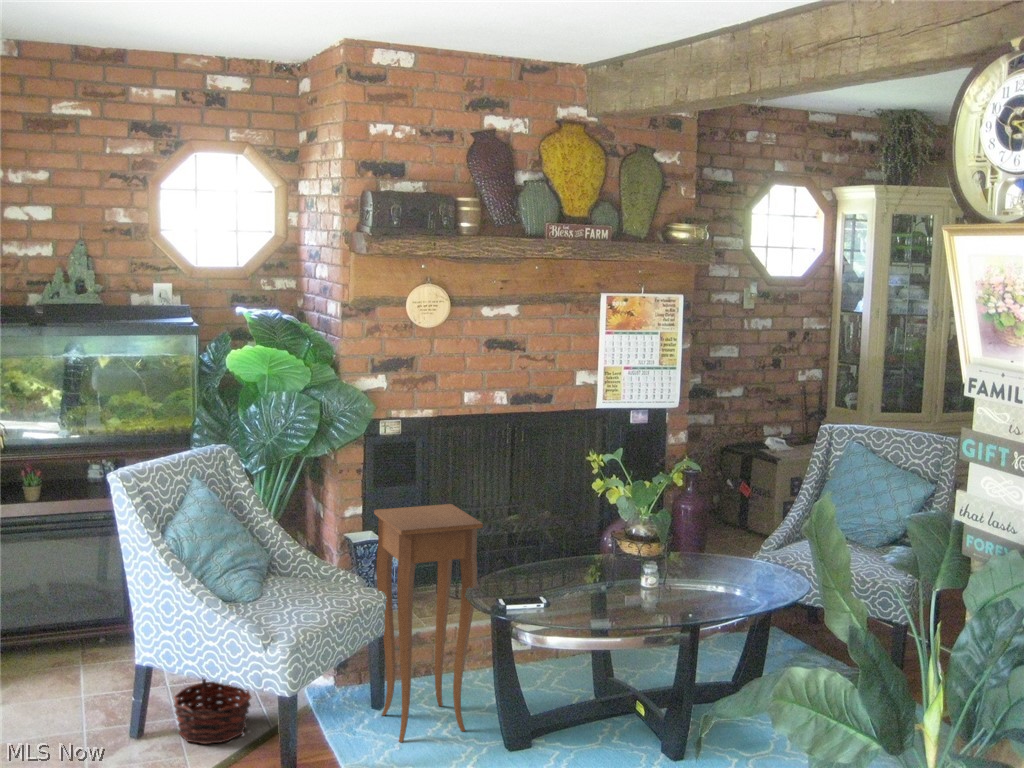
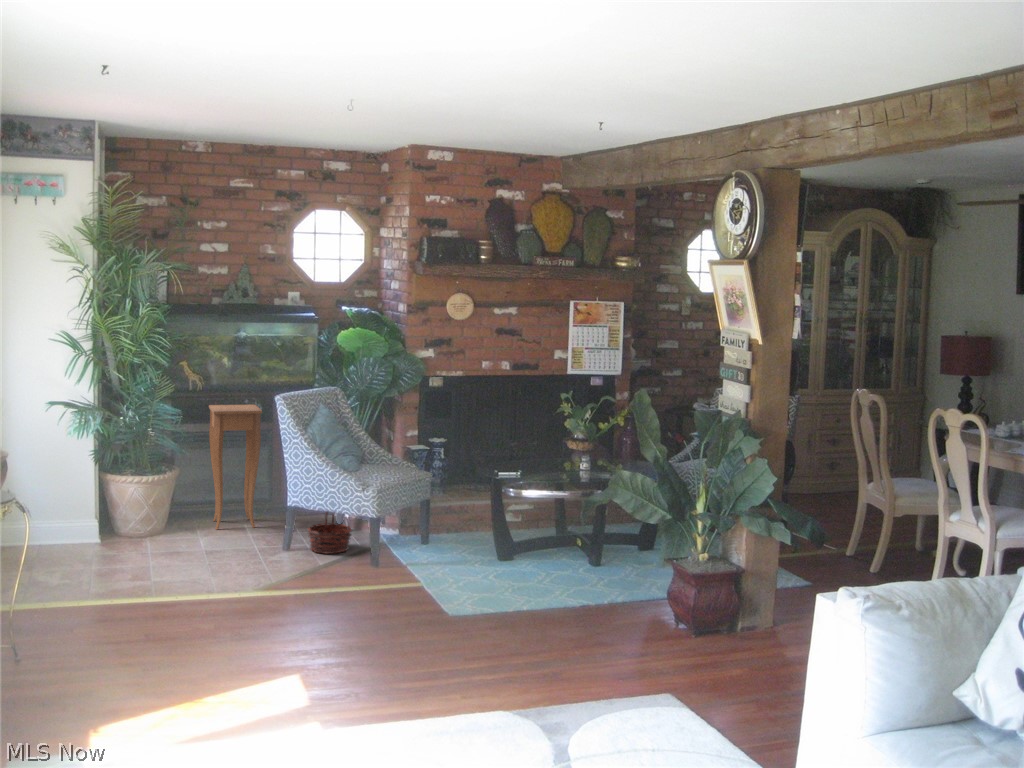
side table: present [374,504,483,742] -> present [209,405,262,530]

